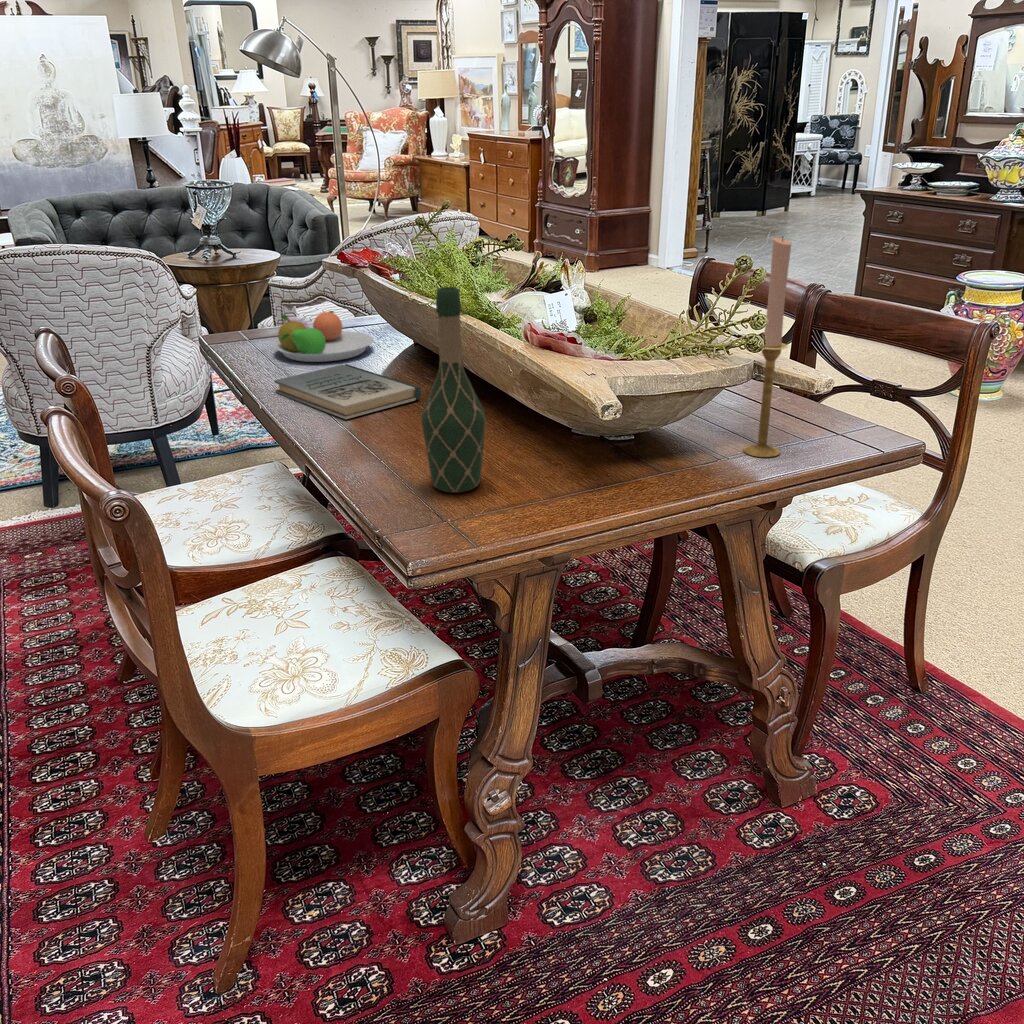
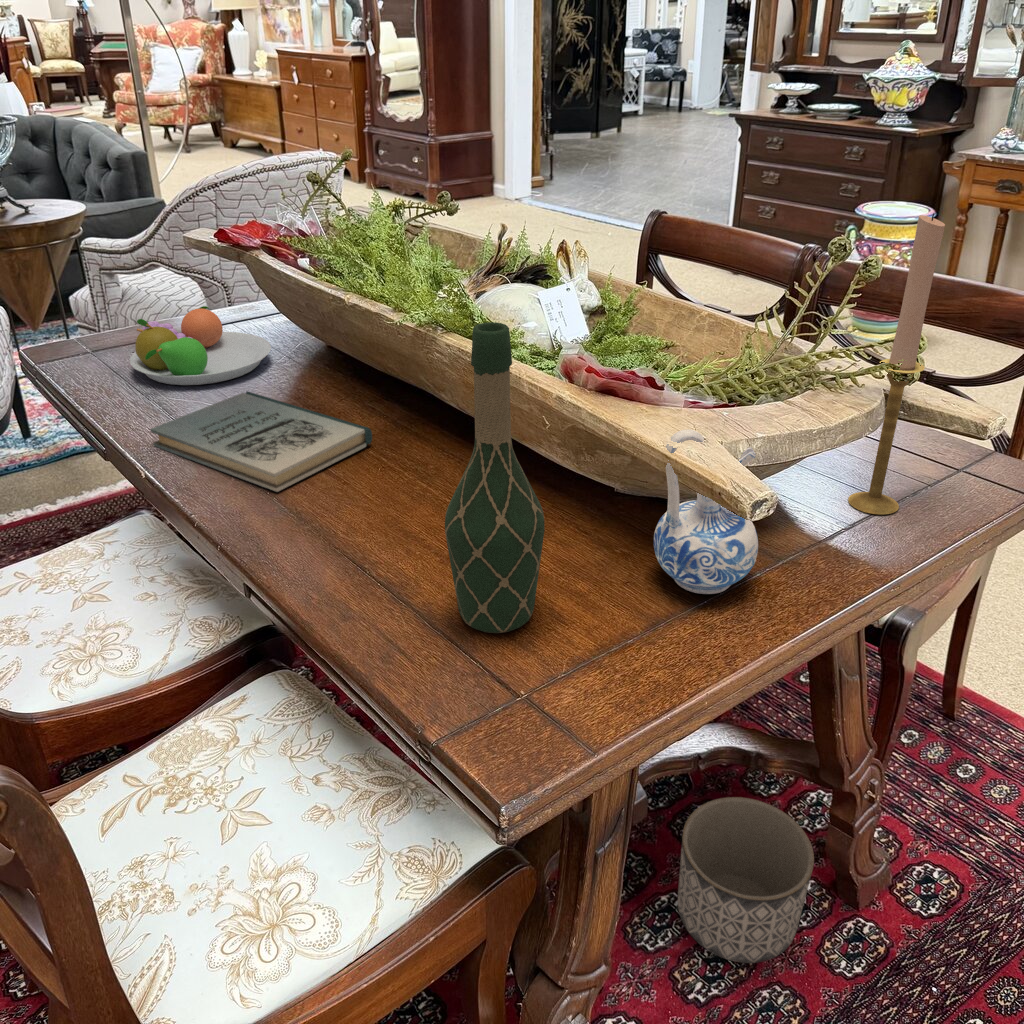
ceramic pitcher: none [570,368,639,486] -> present [654,429,758,594]
planter: none [629,701,732,825] -> present [678,797,814,963]

